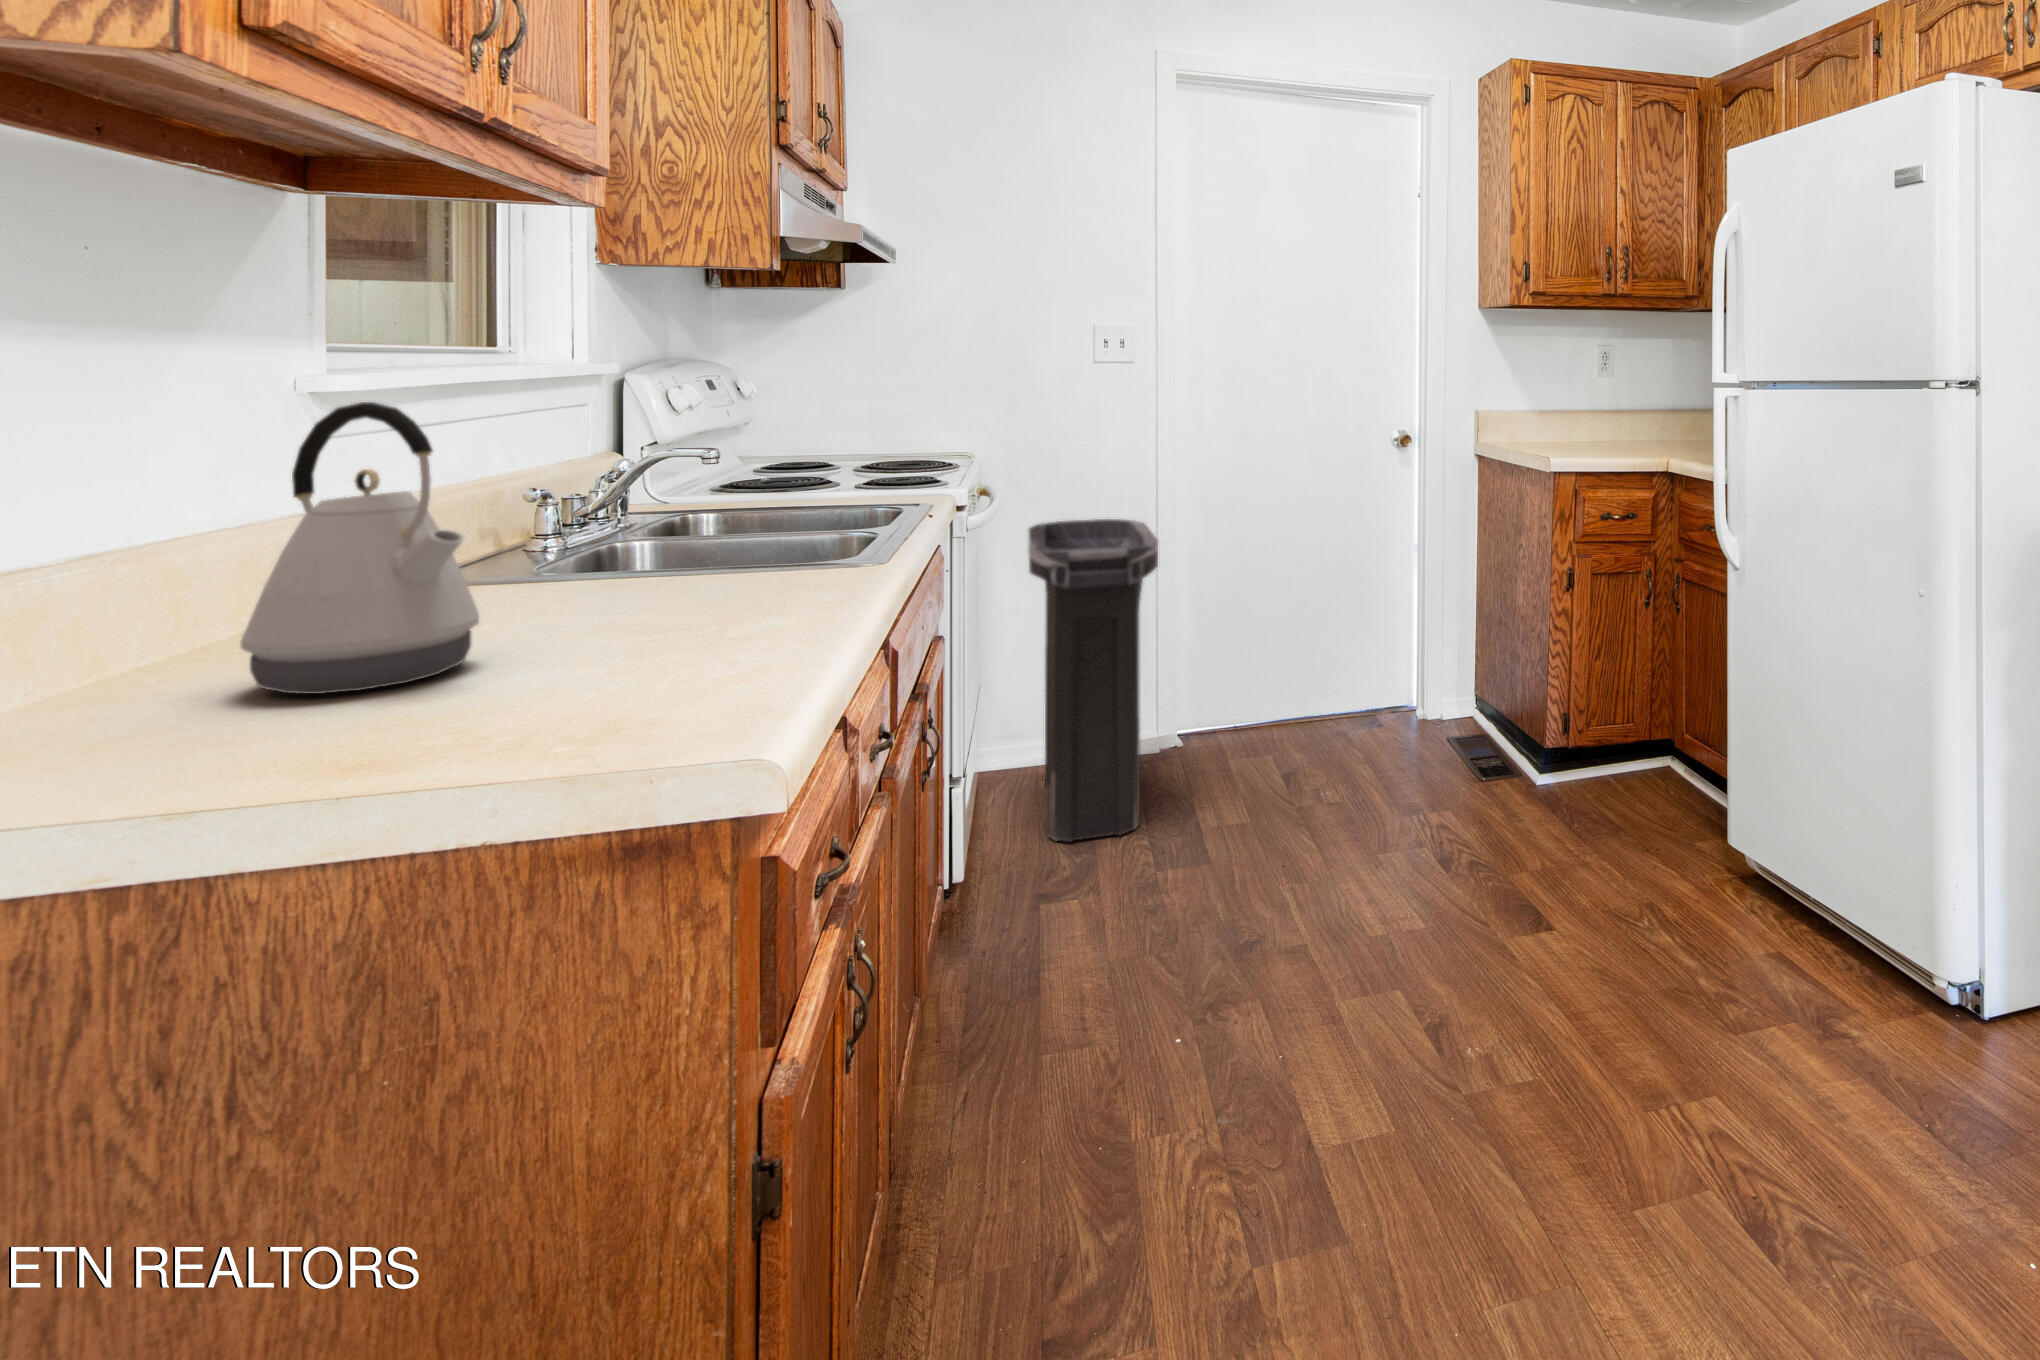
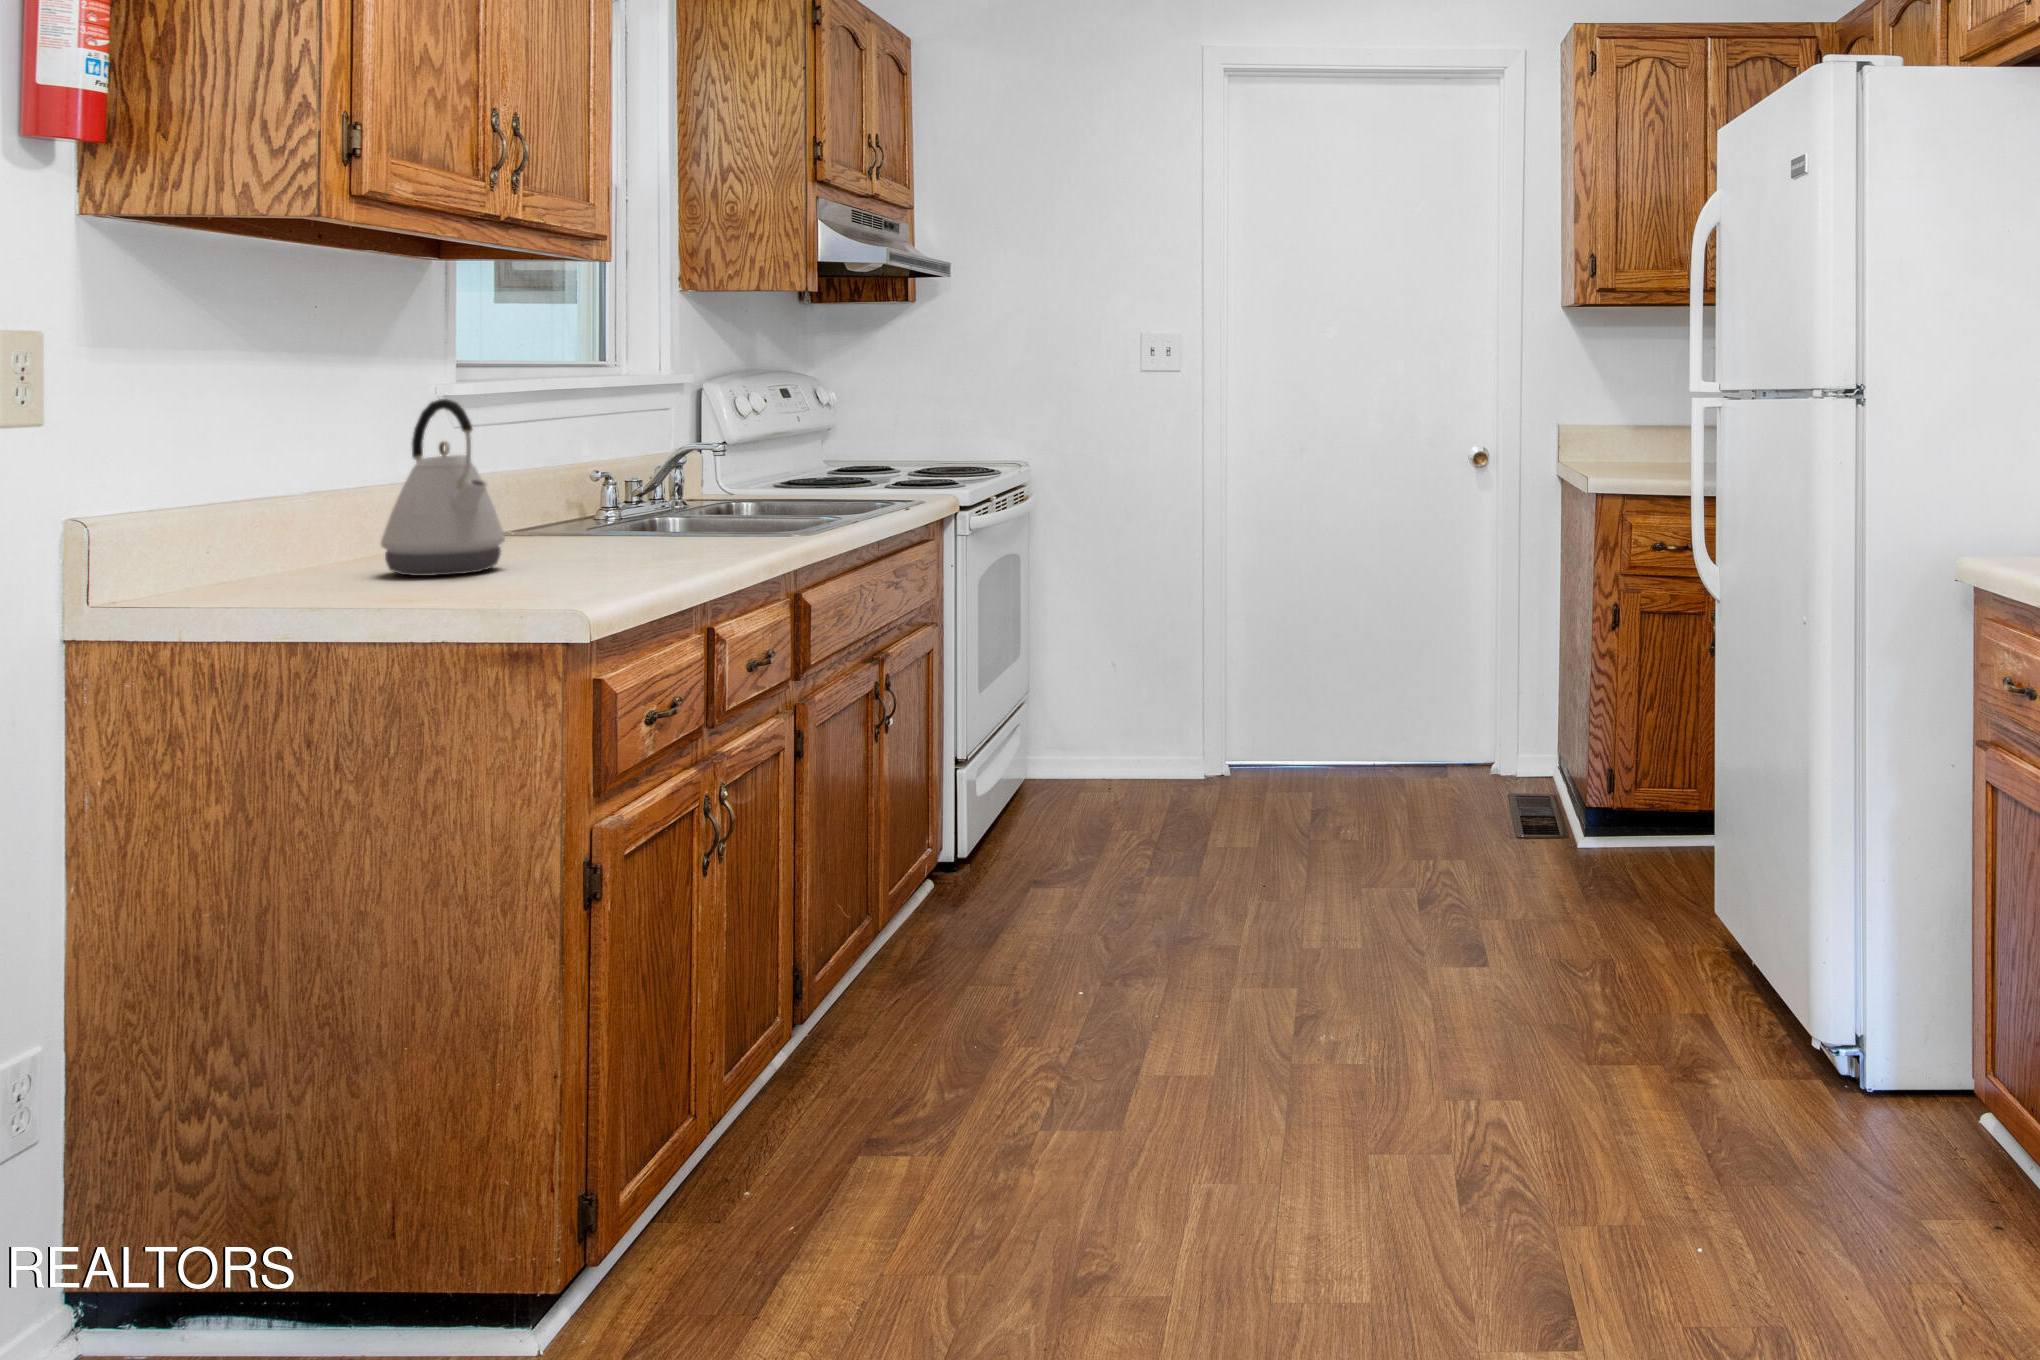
trash can: present [1028,519,1158,842] -> none [1063,532,1199,843]

